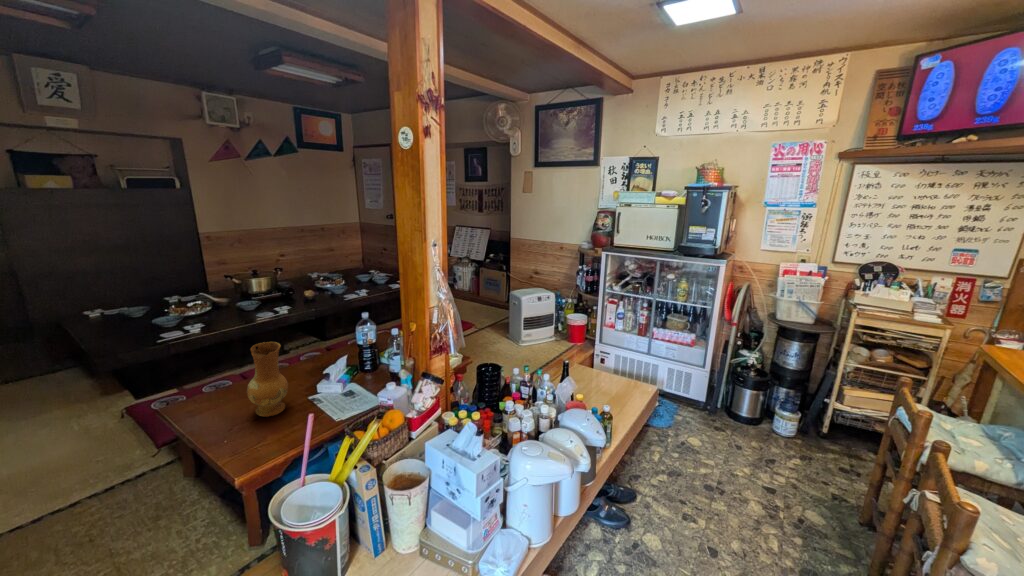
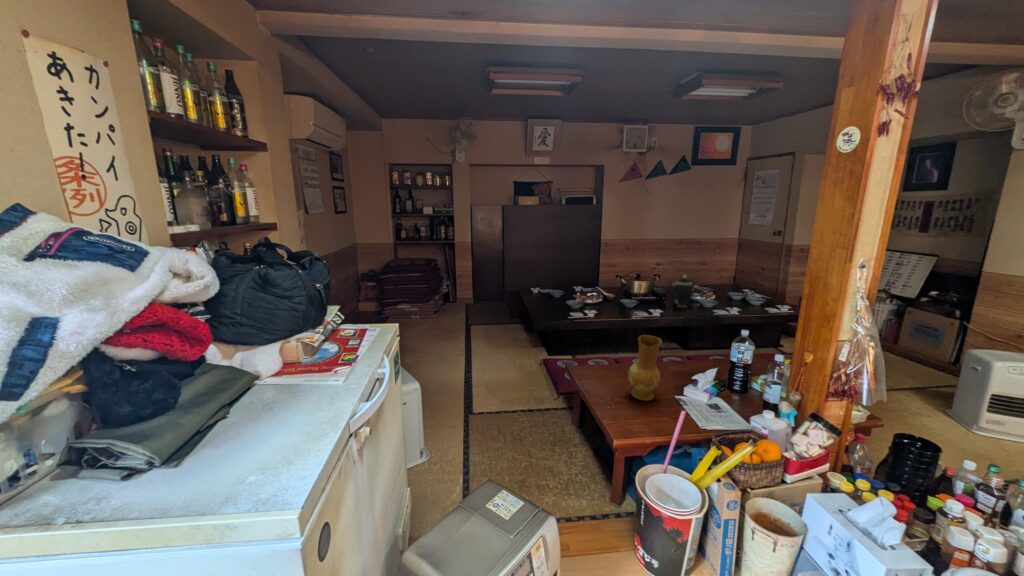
teapot: none [296,265,321,300] -> present [673,276,694,308]

